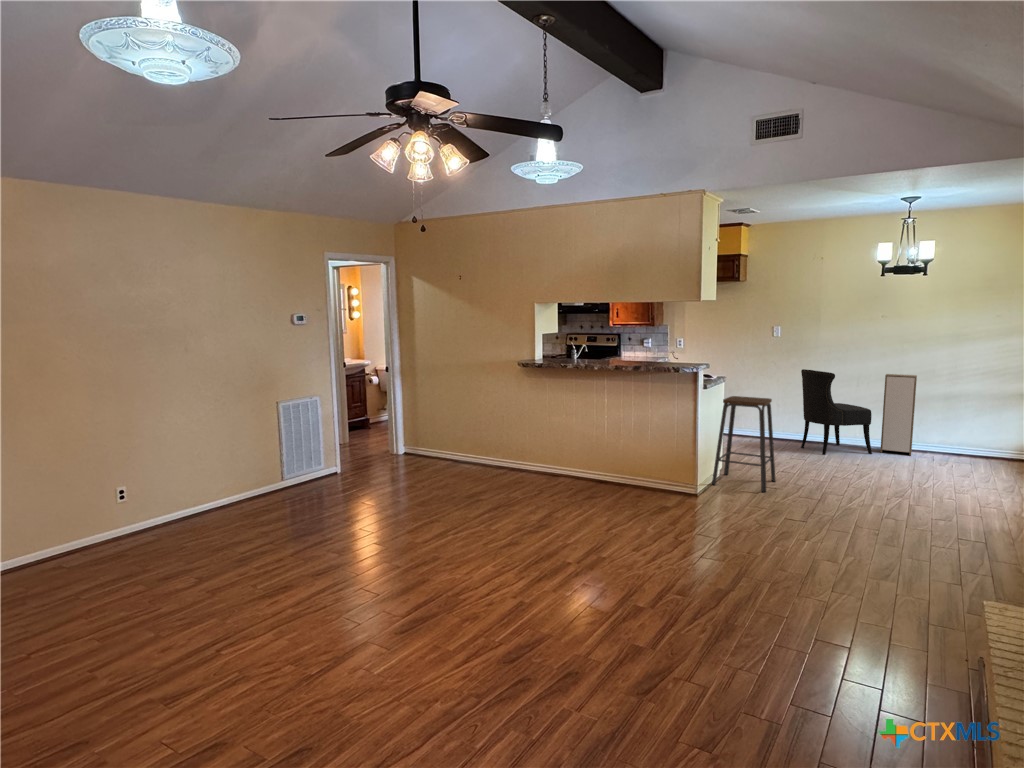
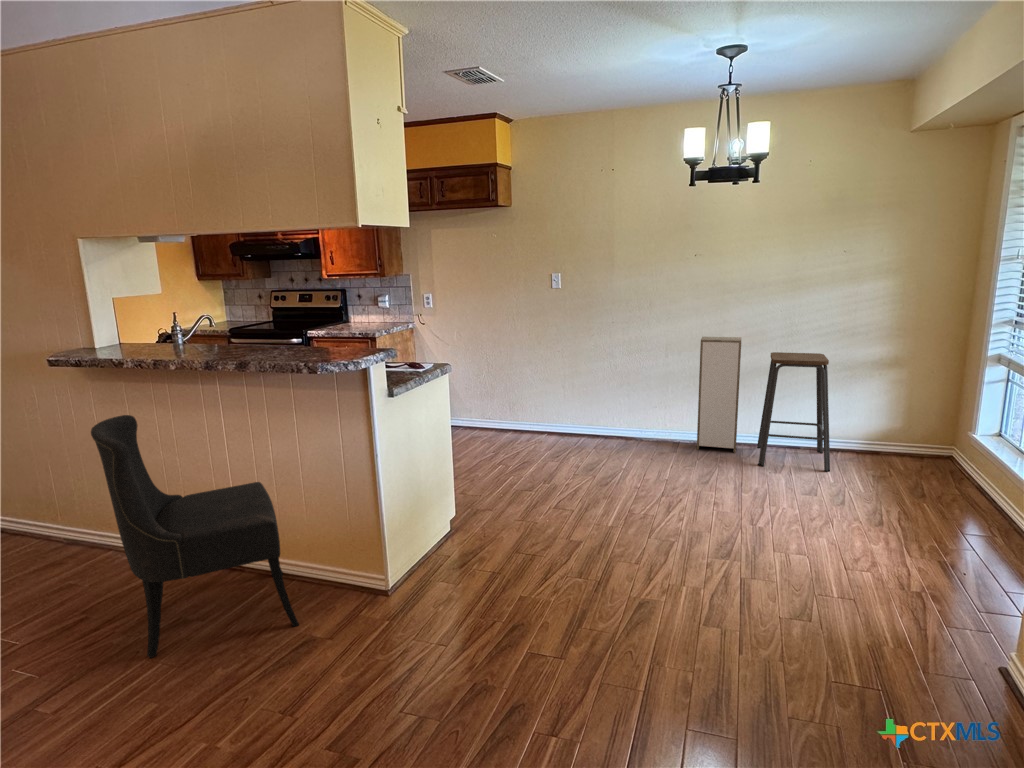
dining chair: present [801,369,872,455] -> present [91,415,299,658]
bar stool: present [712,396,776,492] -> present [757,352,830,472]

